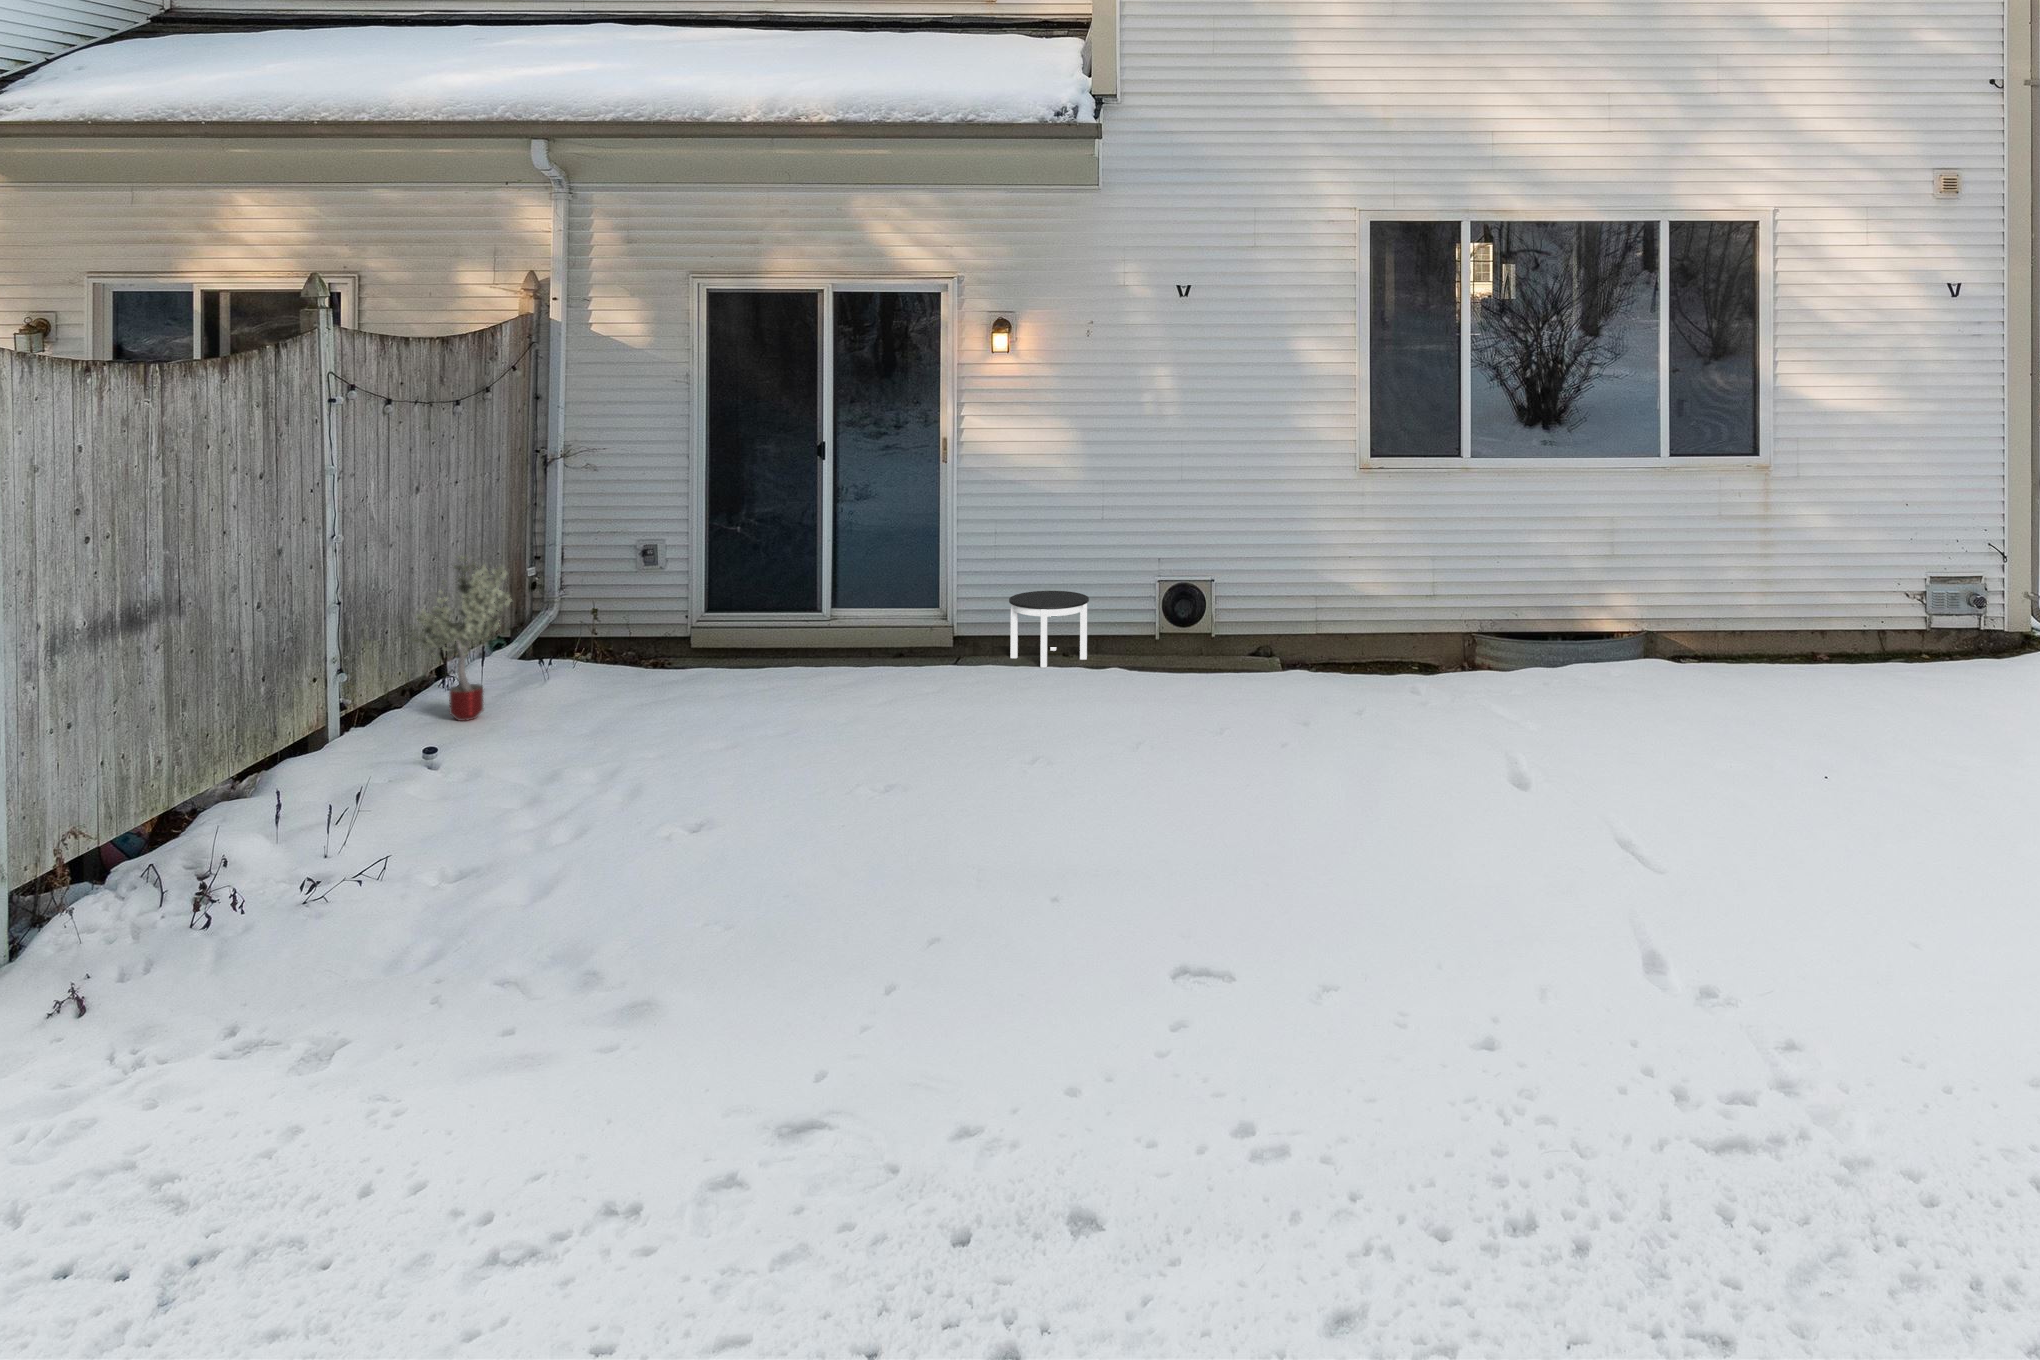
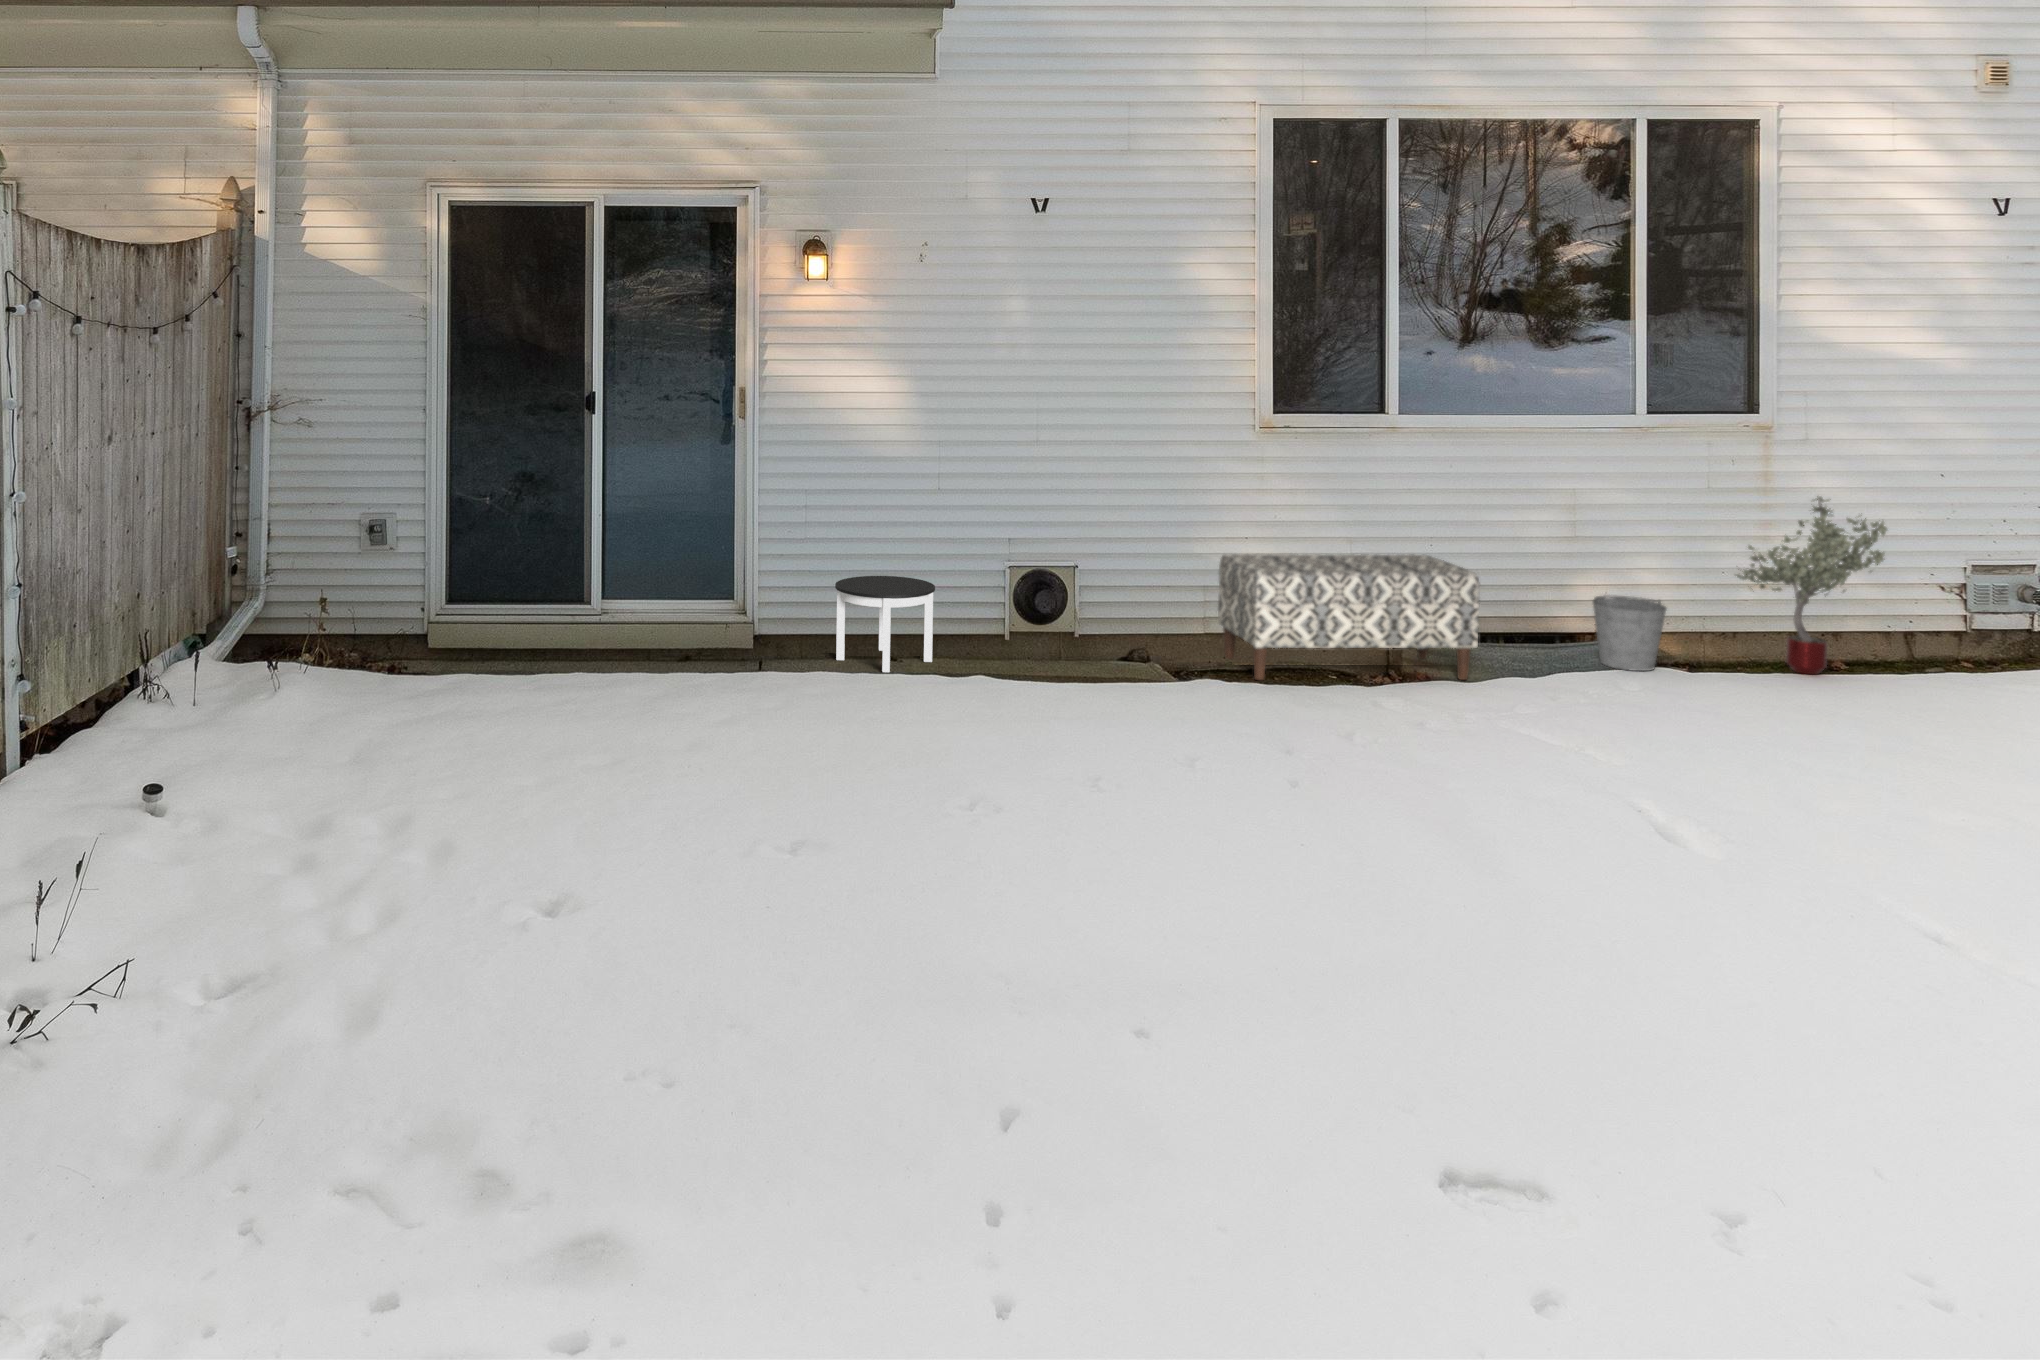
potted tree: present [410,555,512,721] -> present [1736,496,1887,675]
bench: none [1321,573,1510,673] -> present [1218,554,1480,680]
bucket: none [1619,605,1673,666] -> present [1592,595,1667,671]

